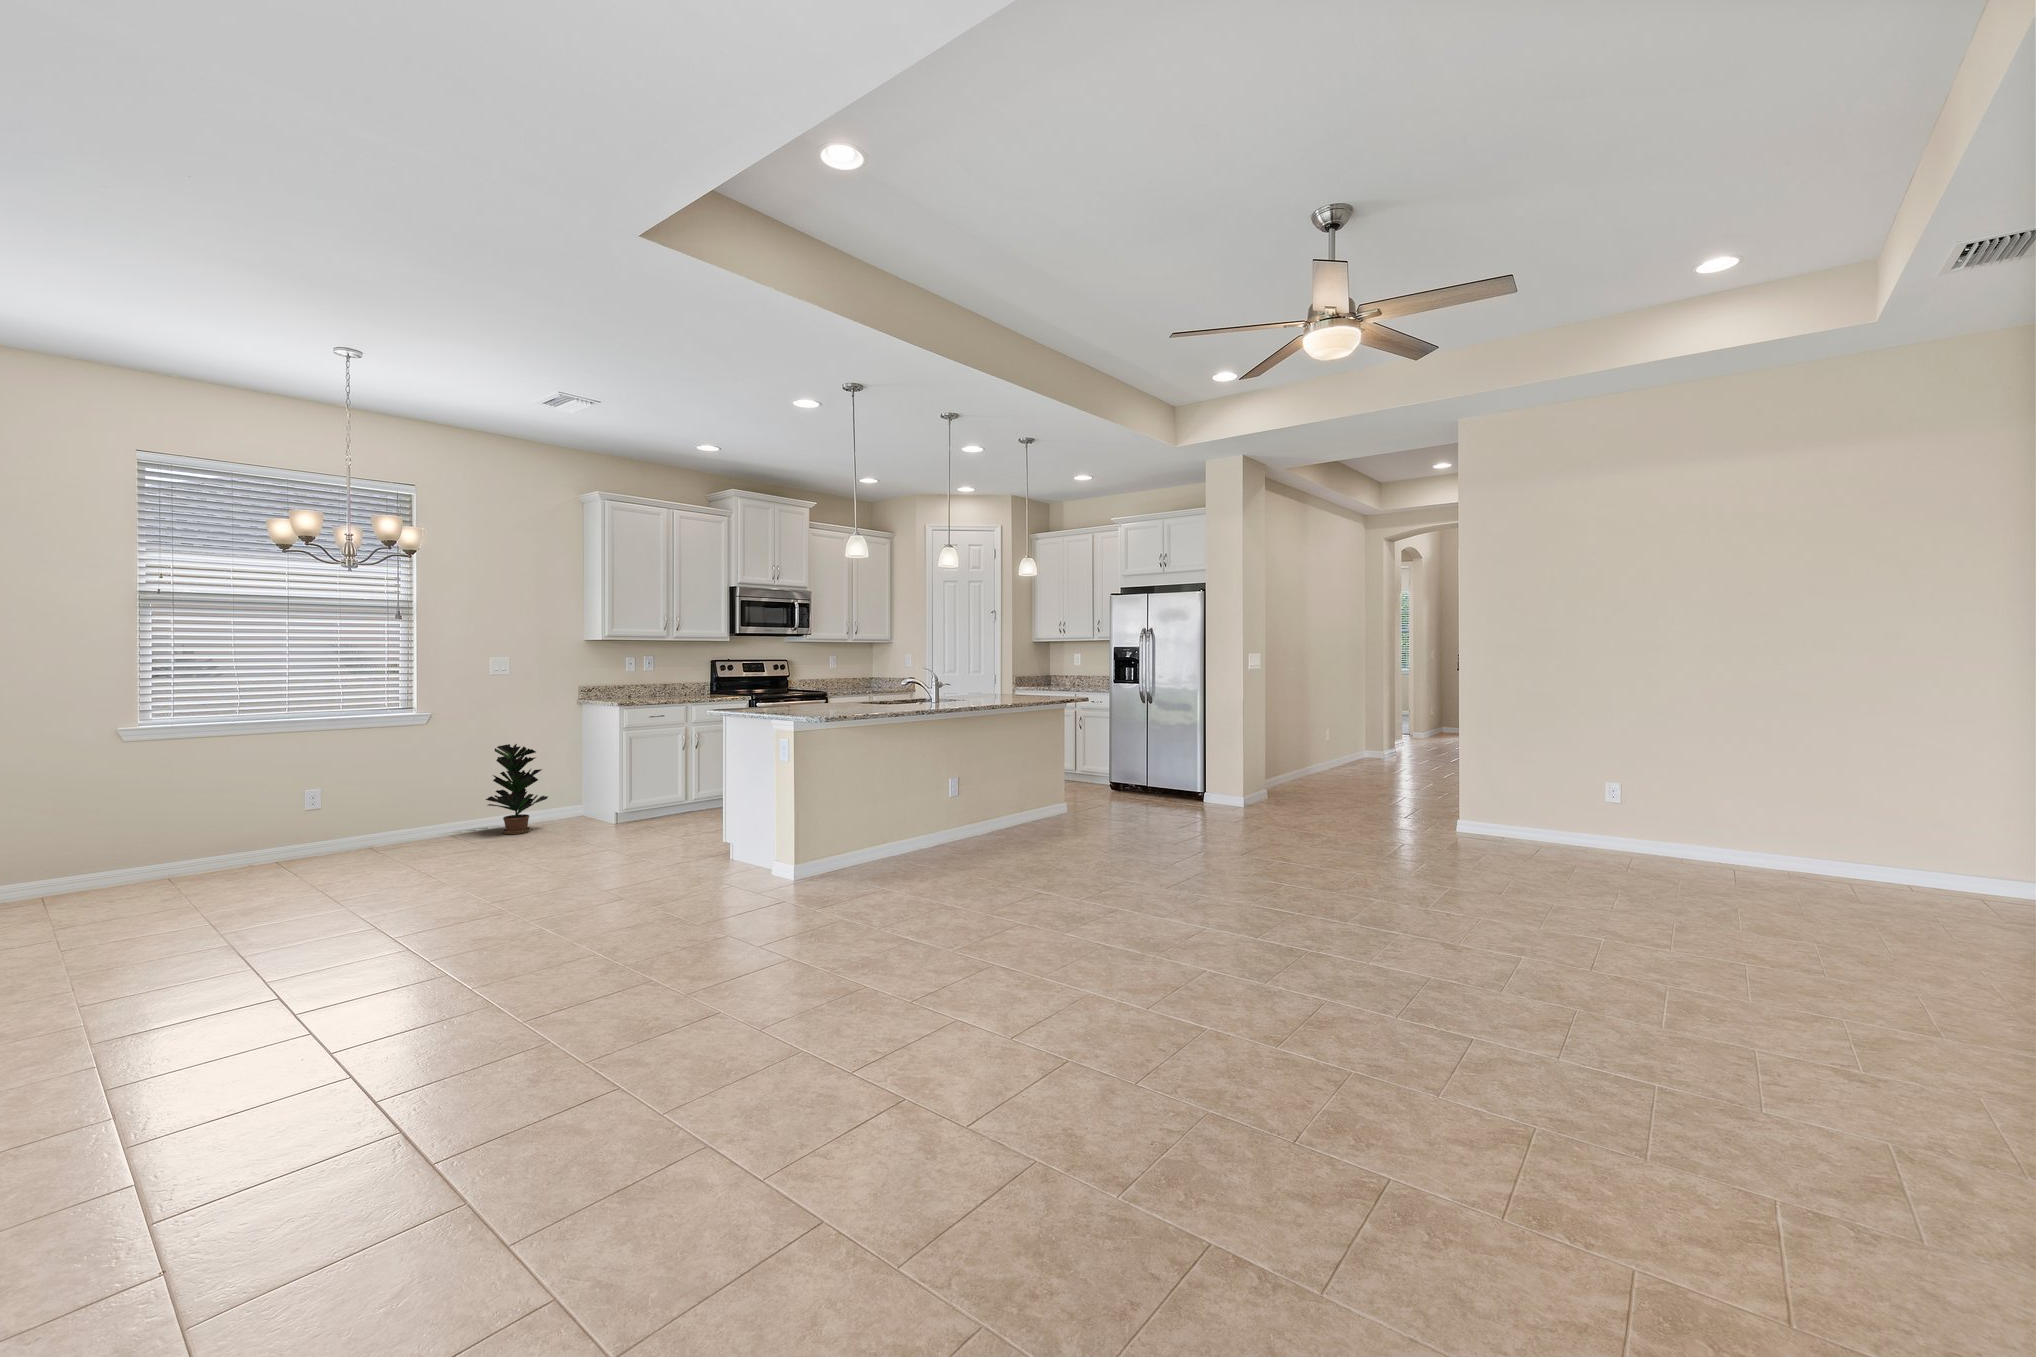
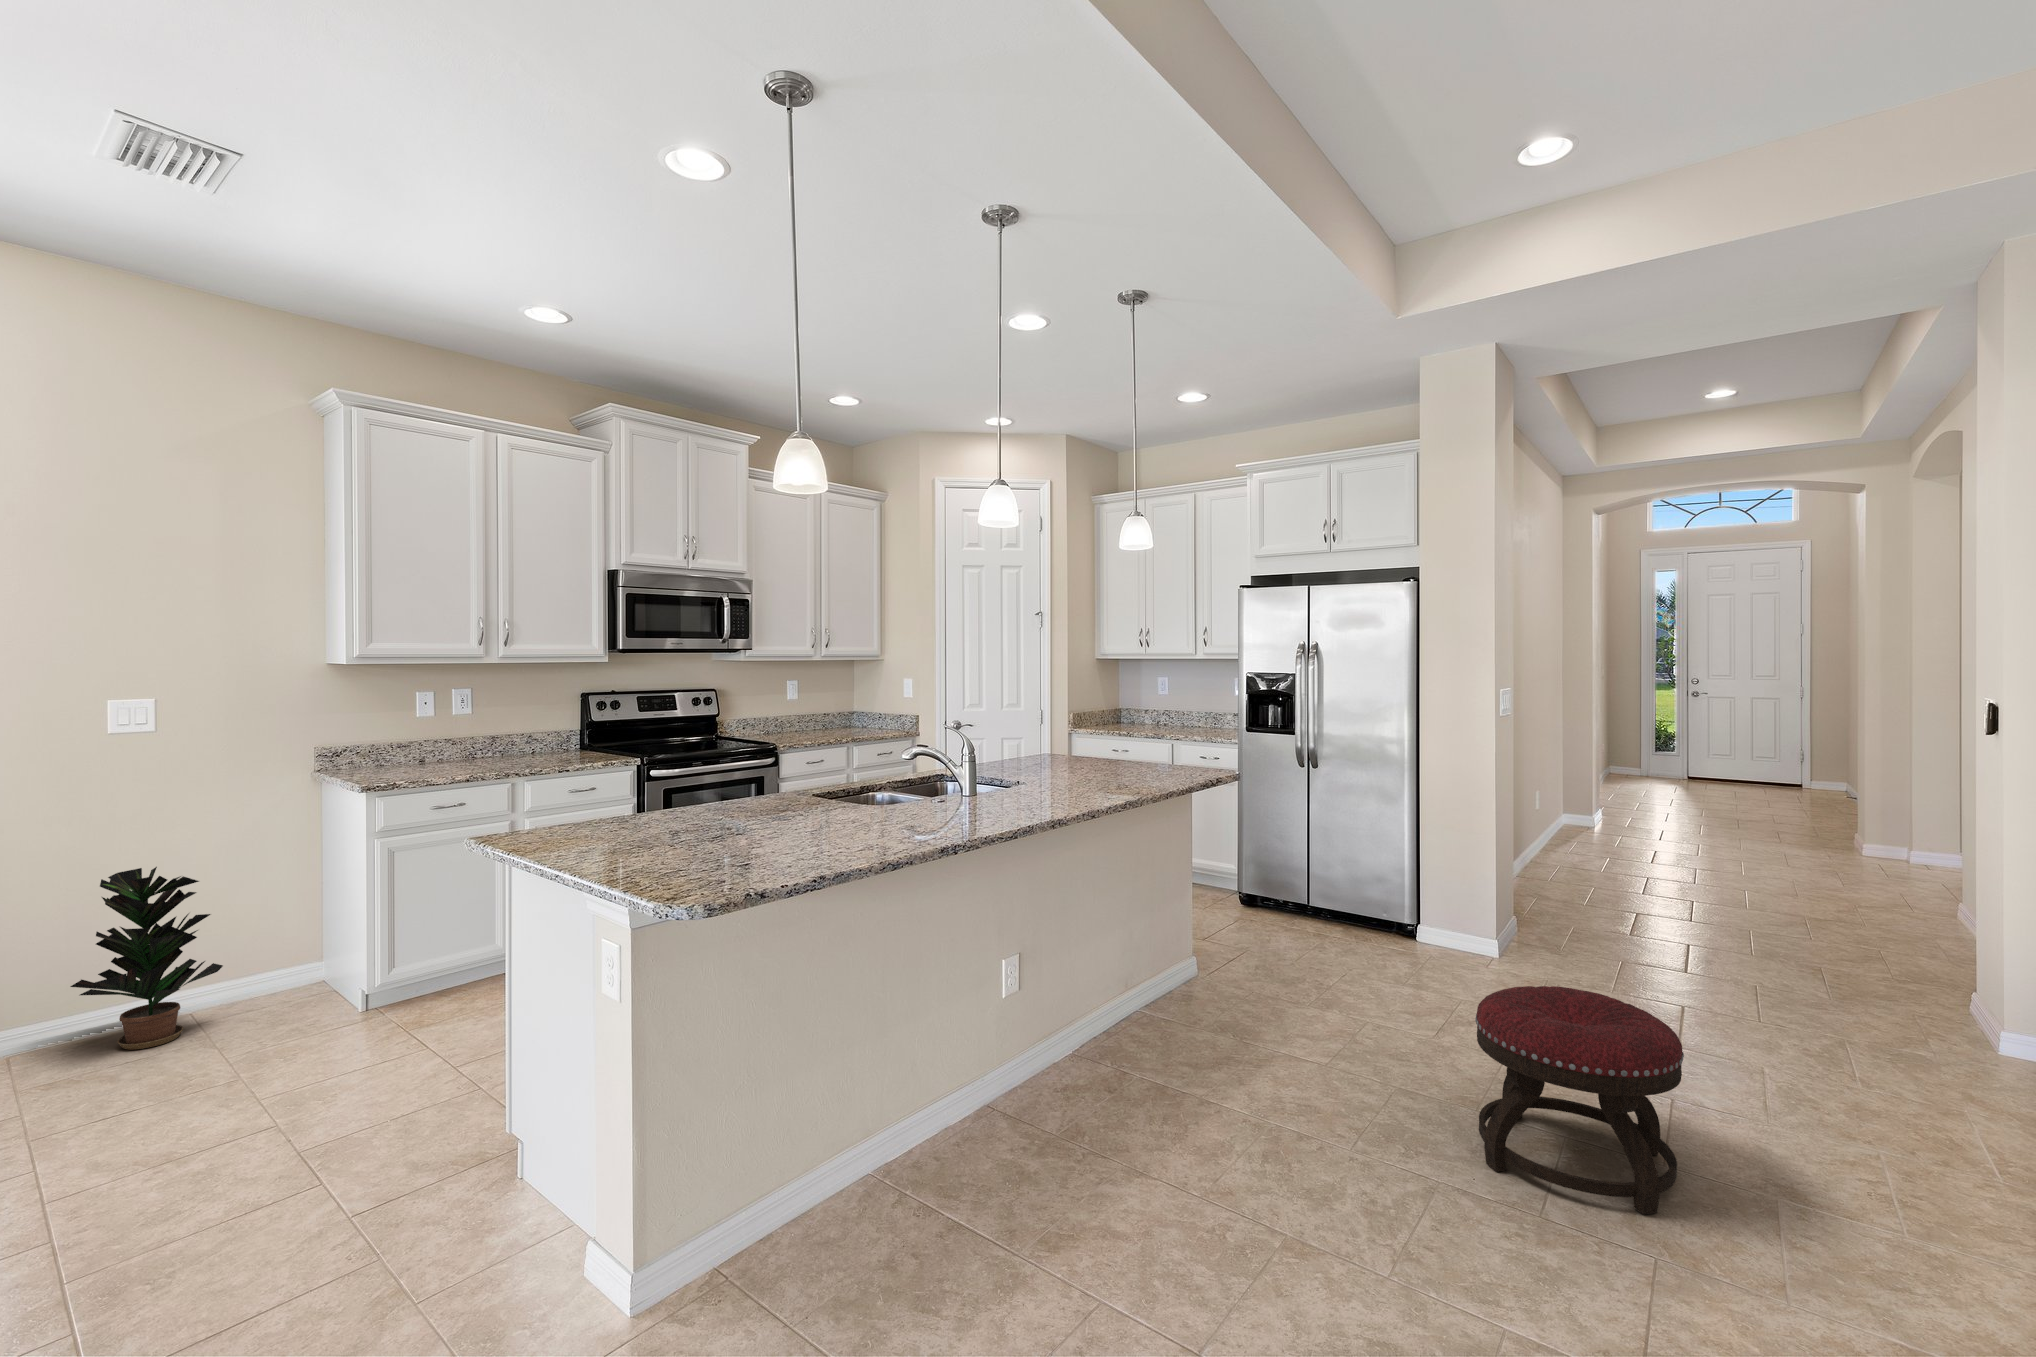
ottoman: none [1164,785,1246,866] -> present [1475,986,1684,1215]

